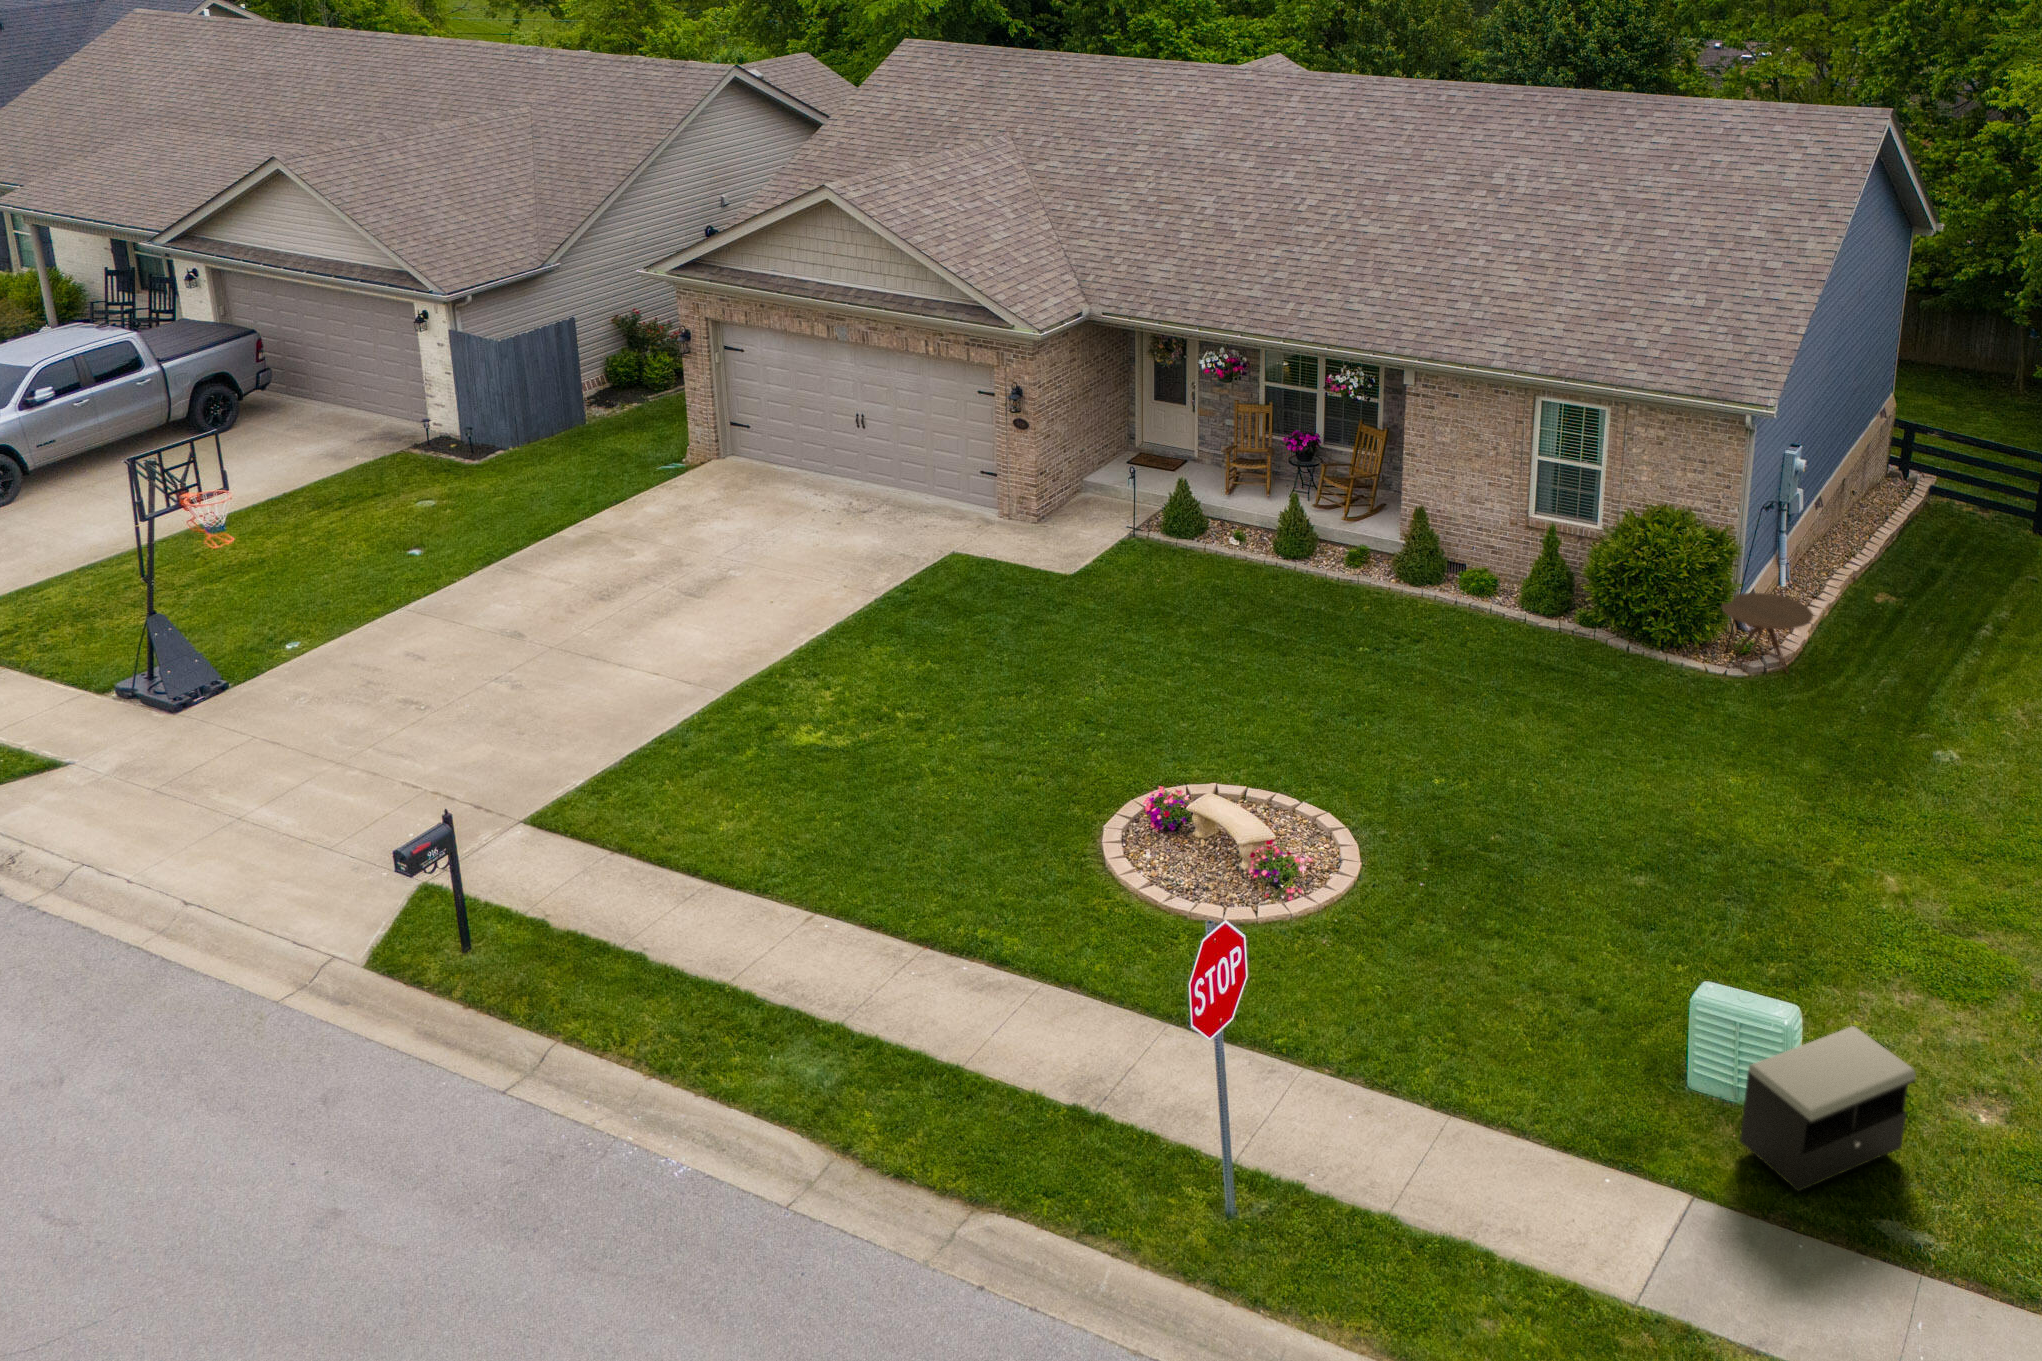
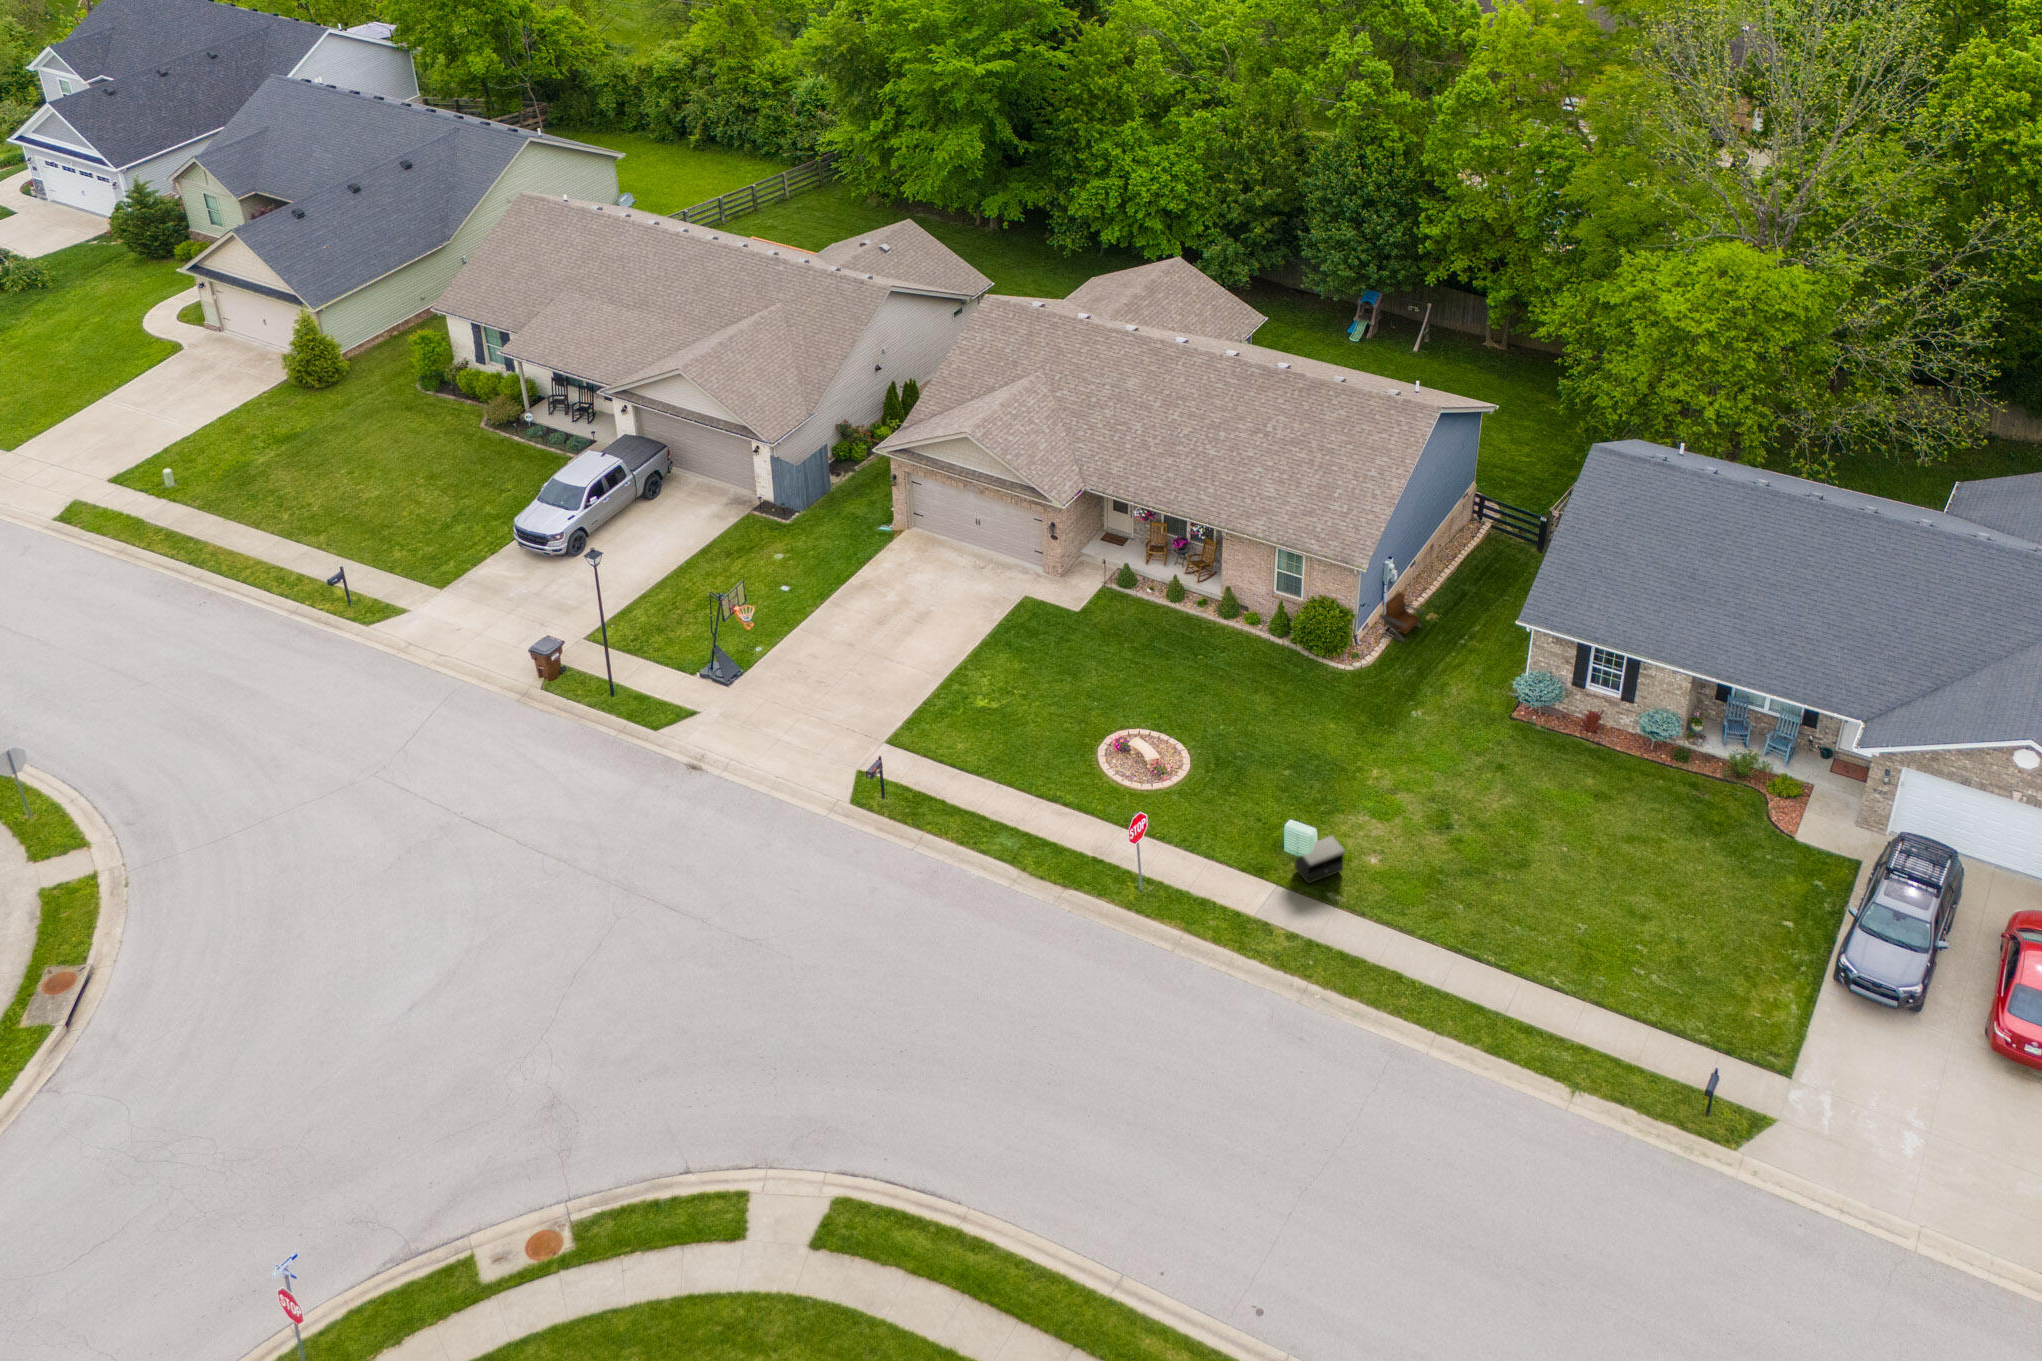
lounge chair: none [1779,518,1883,626] -> present [1380,592,1423,642]
round table: present [1722,593,1813,673] -> none [1345,634,1381,670]

